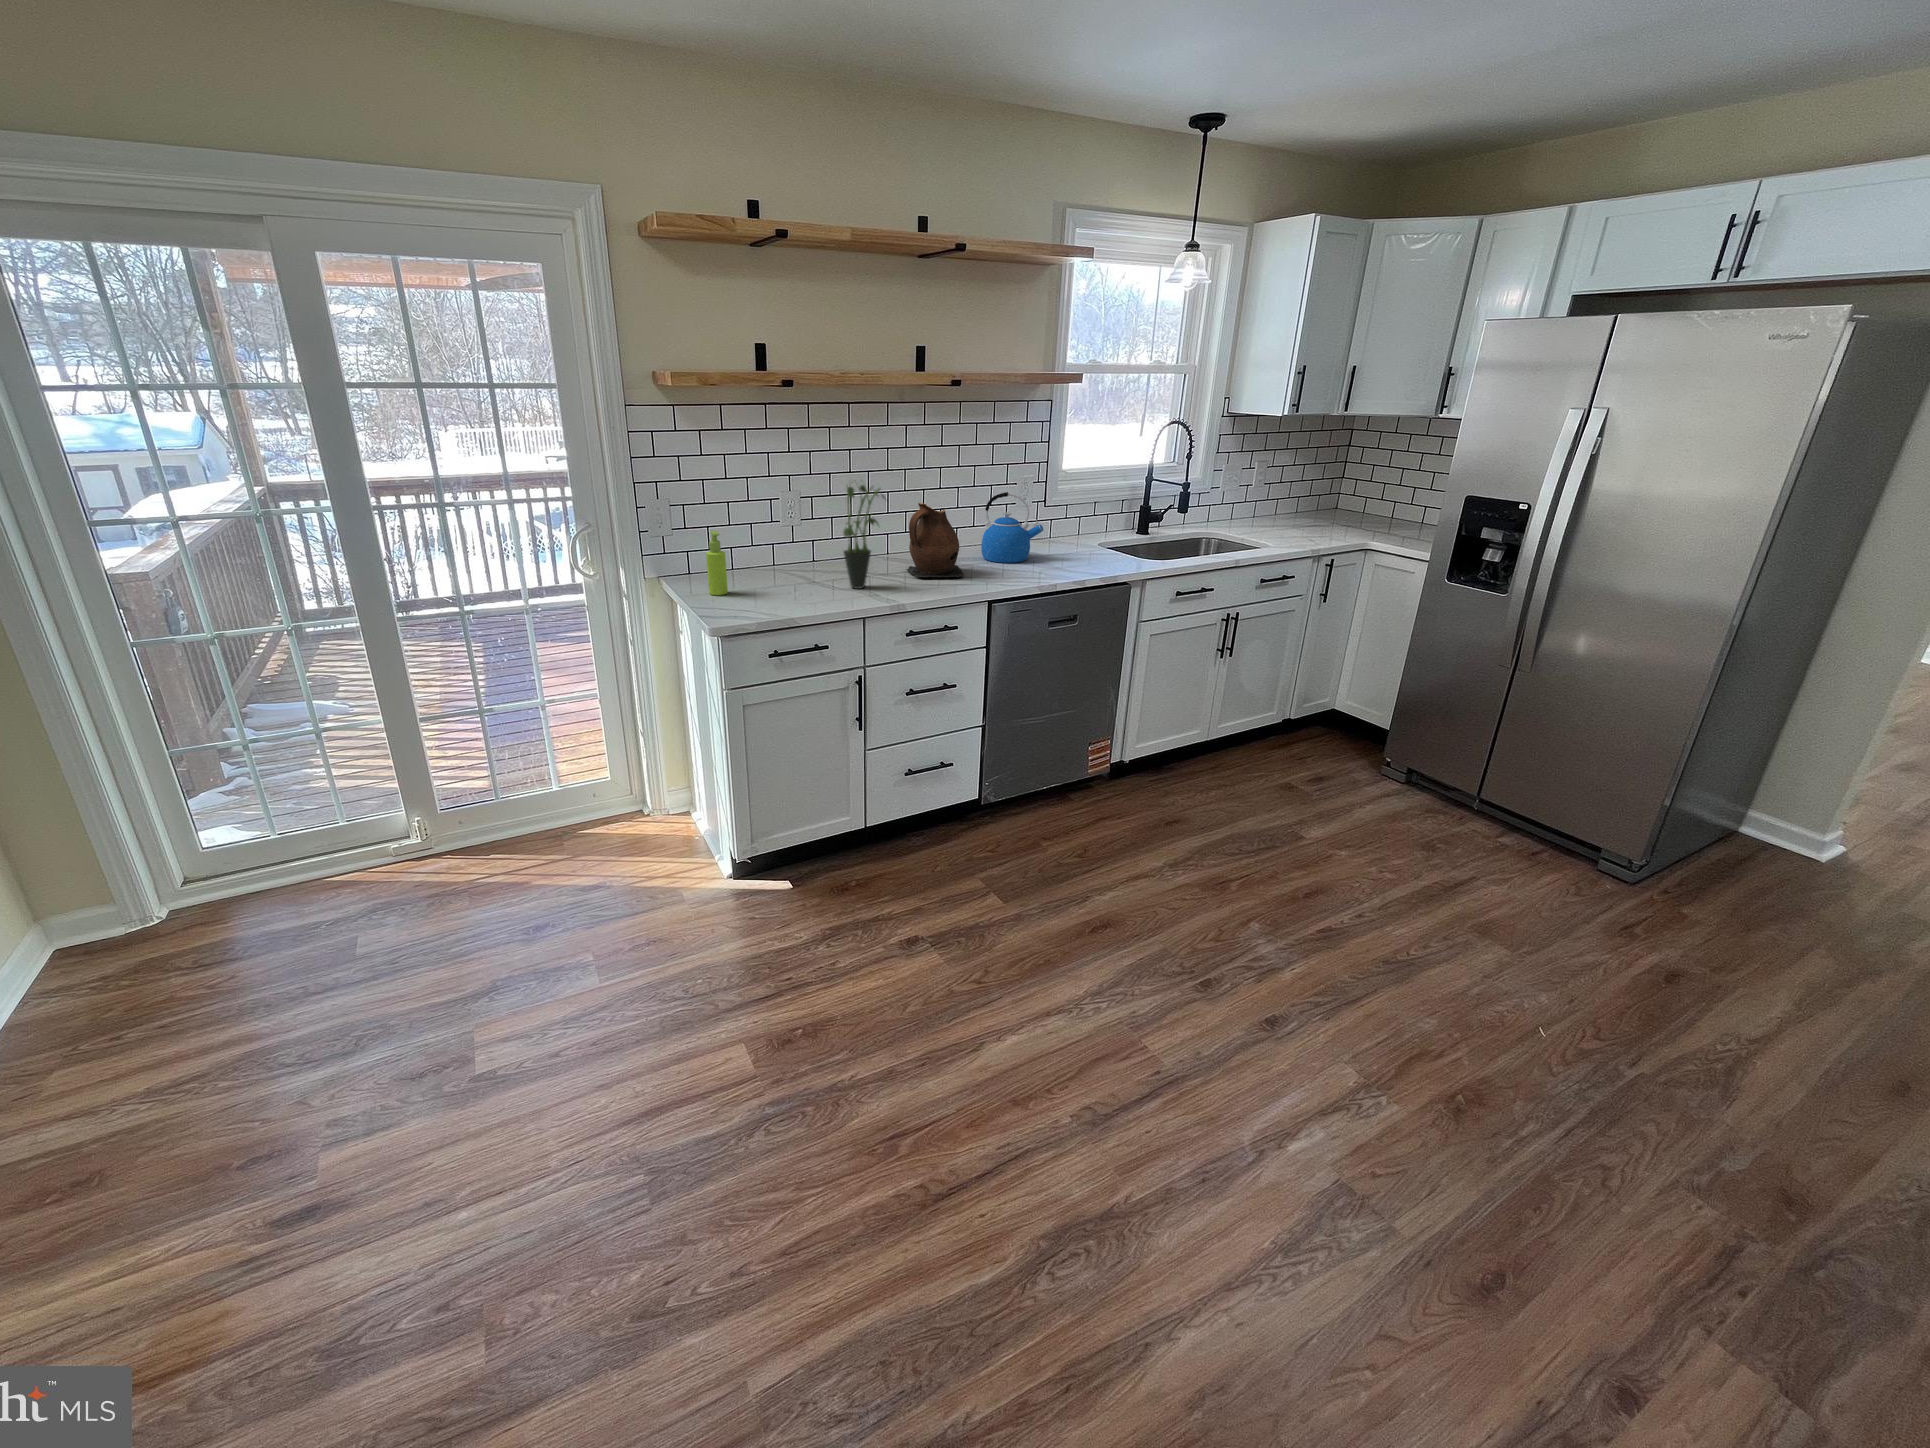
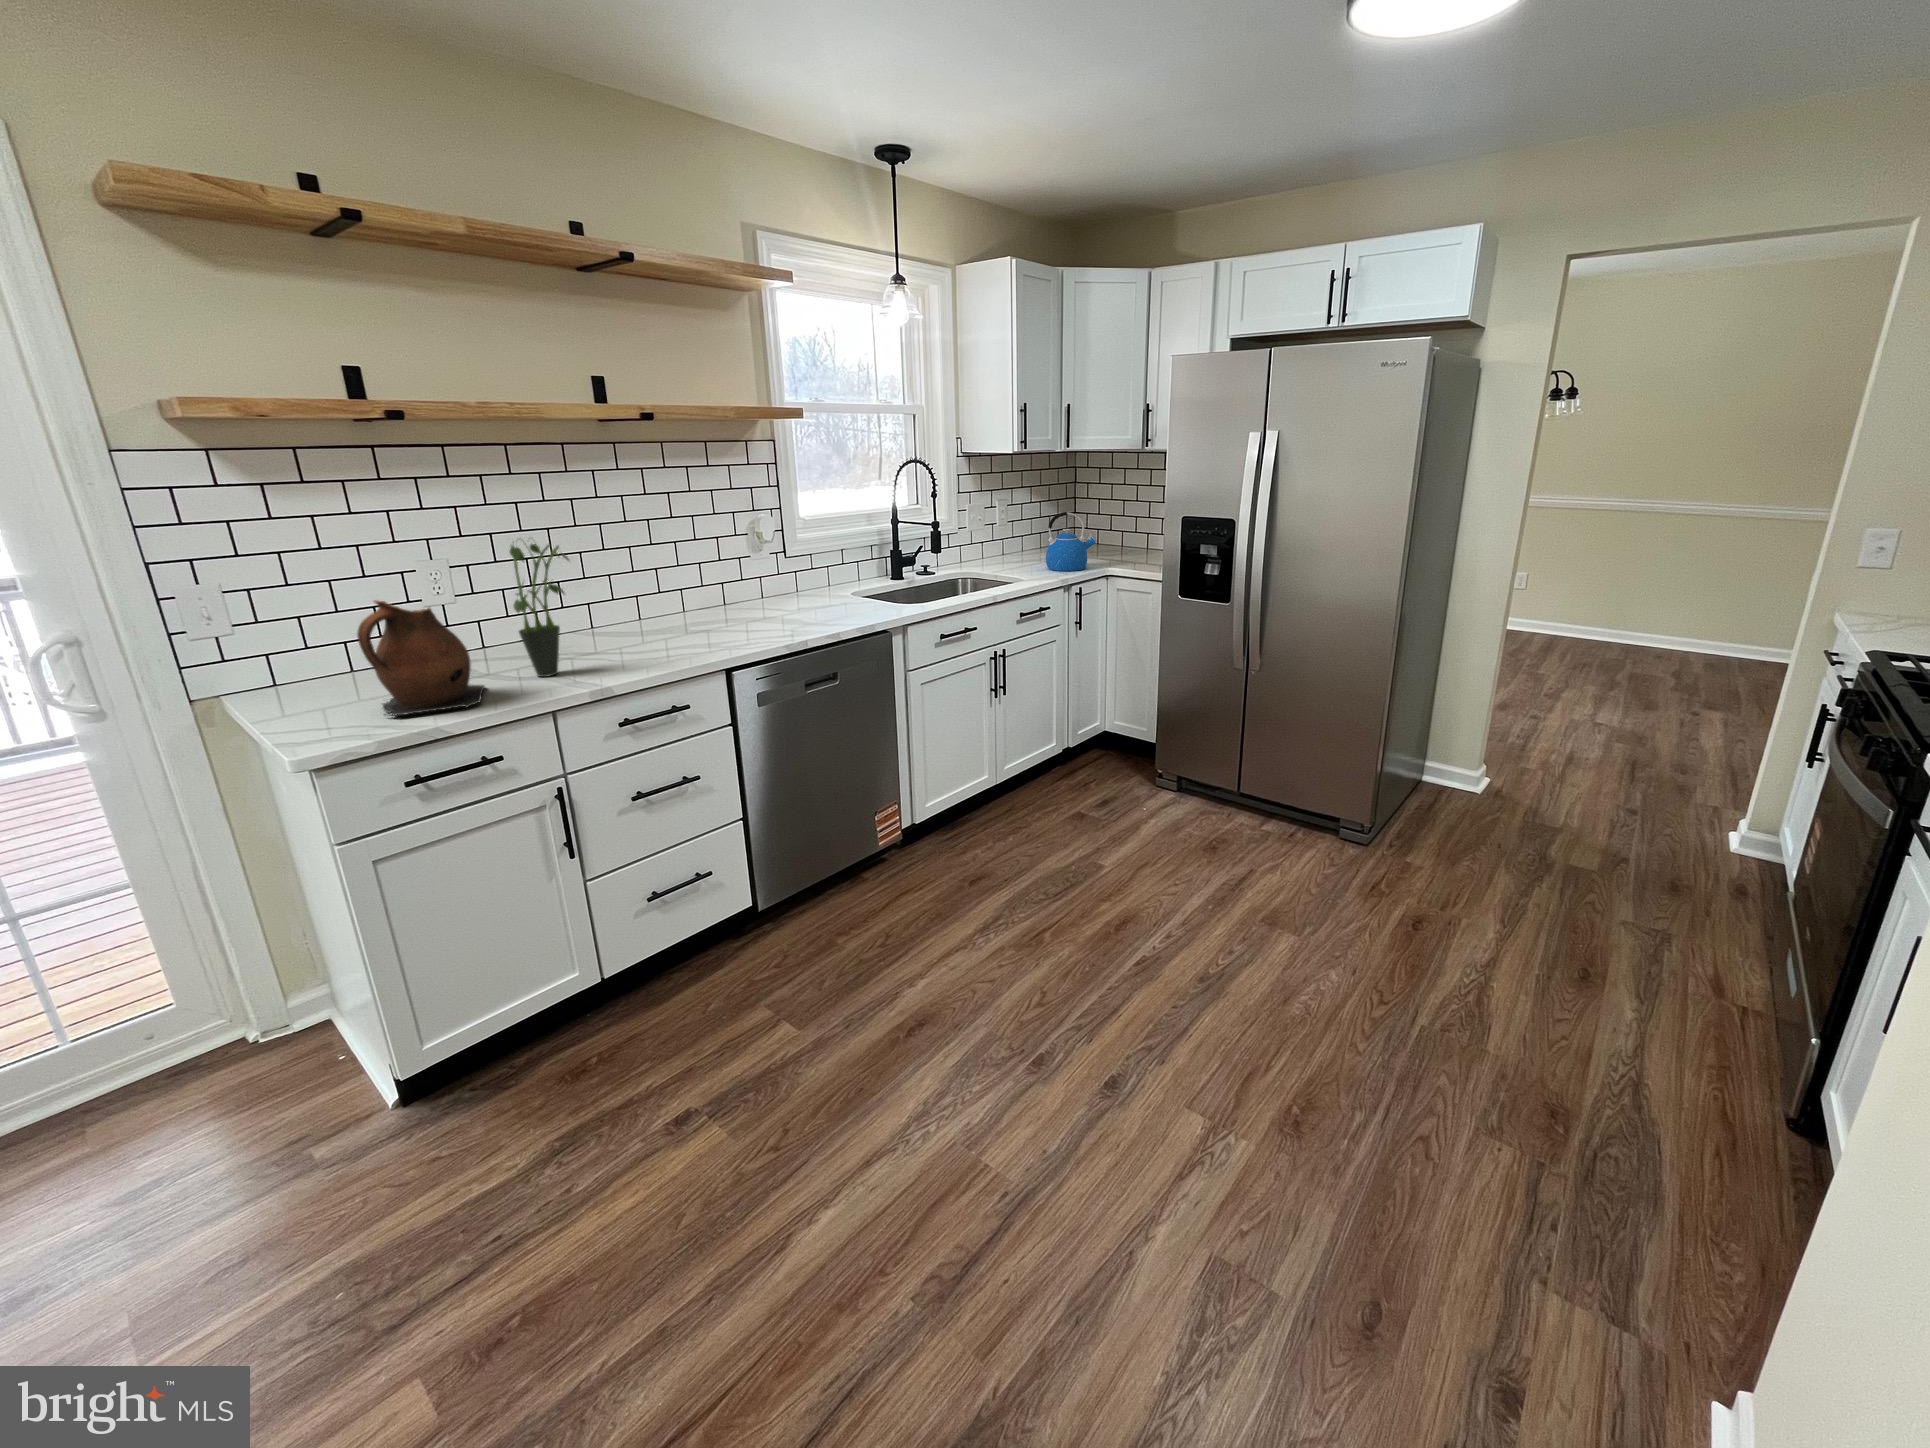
kettle: present [981,492,1043,563] -> present [1046,512,1096,571]
ceramic pitcher: present [906,503,964,578] -> present [357,600,485,716]
soap dispenser: present [706,531,728,595] -> none [289,622,337,713]

